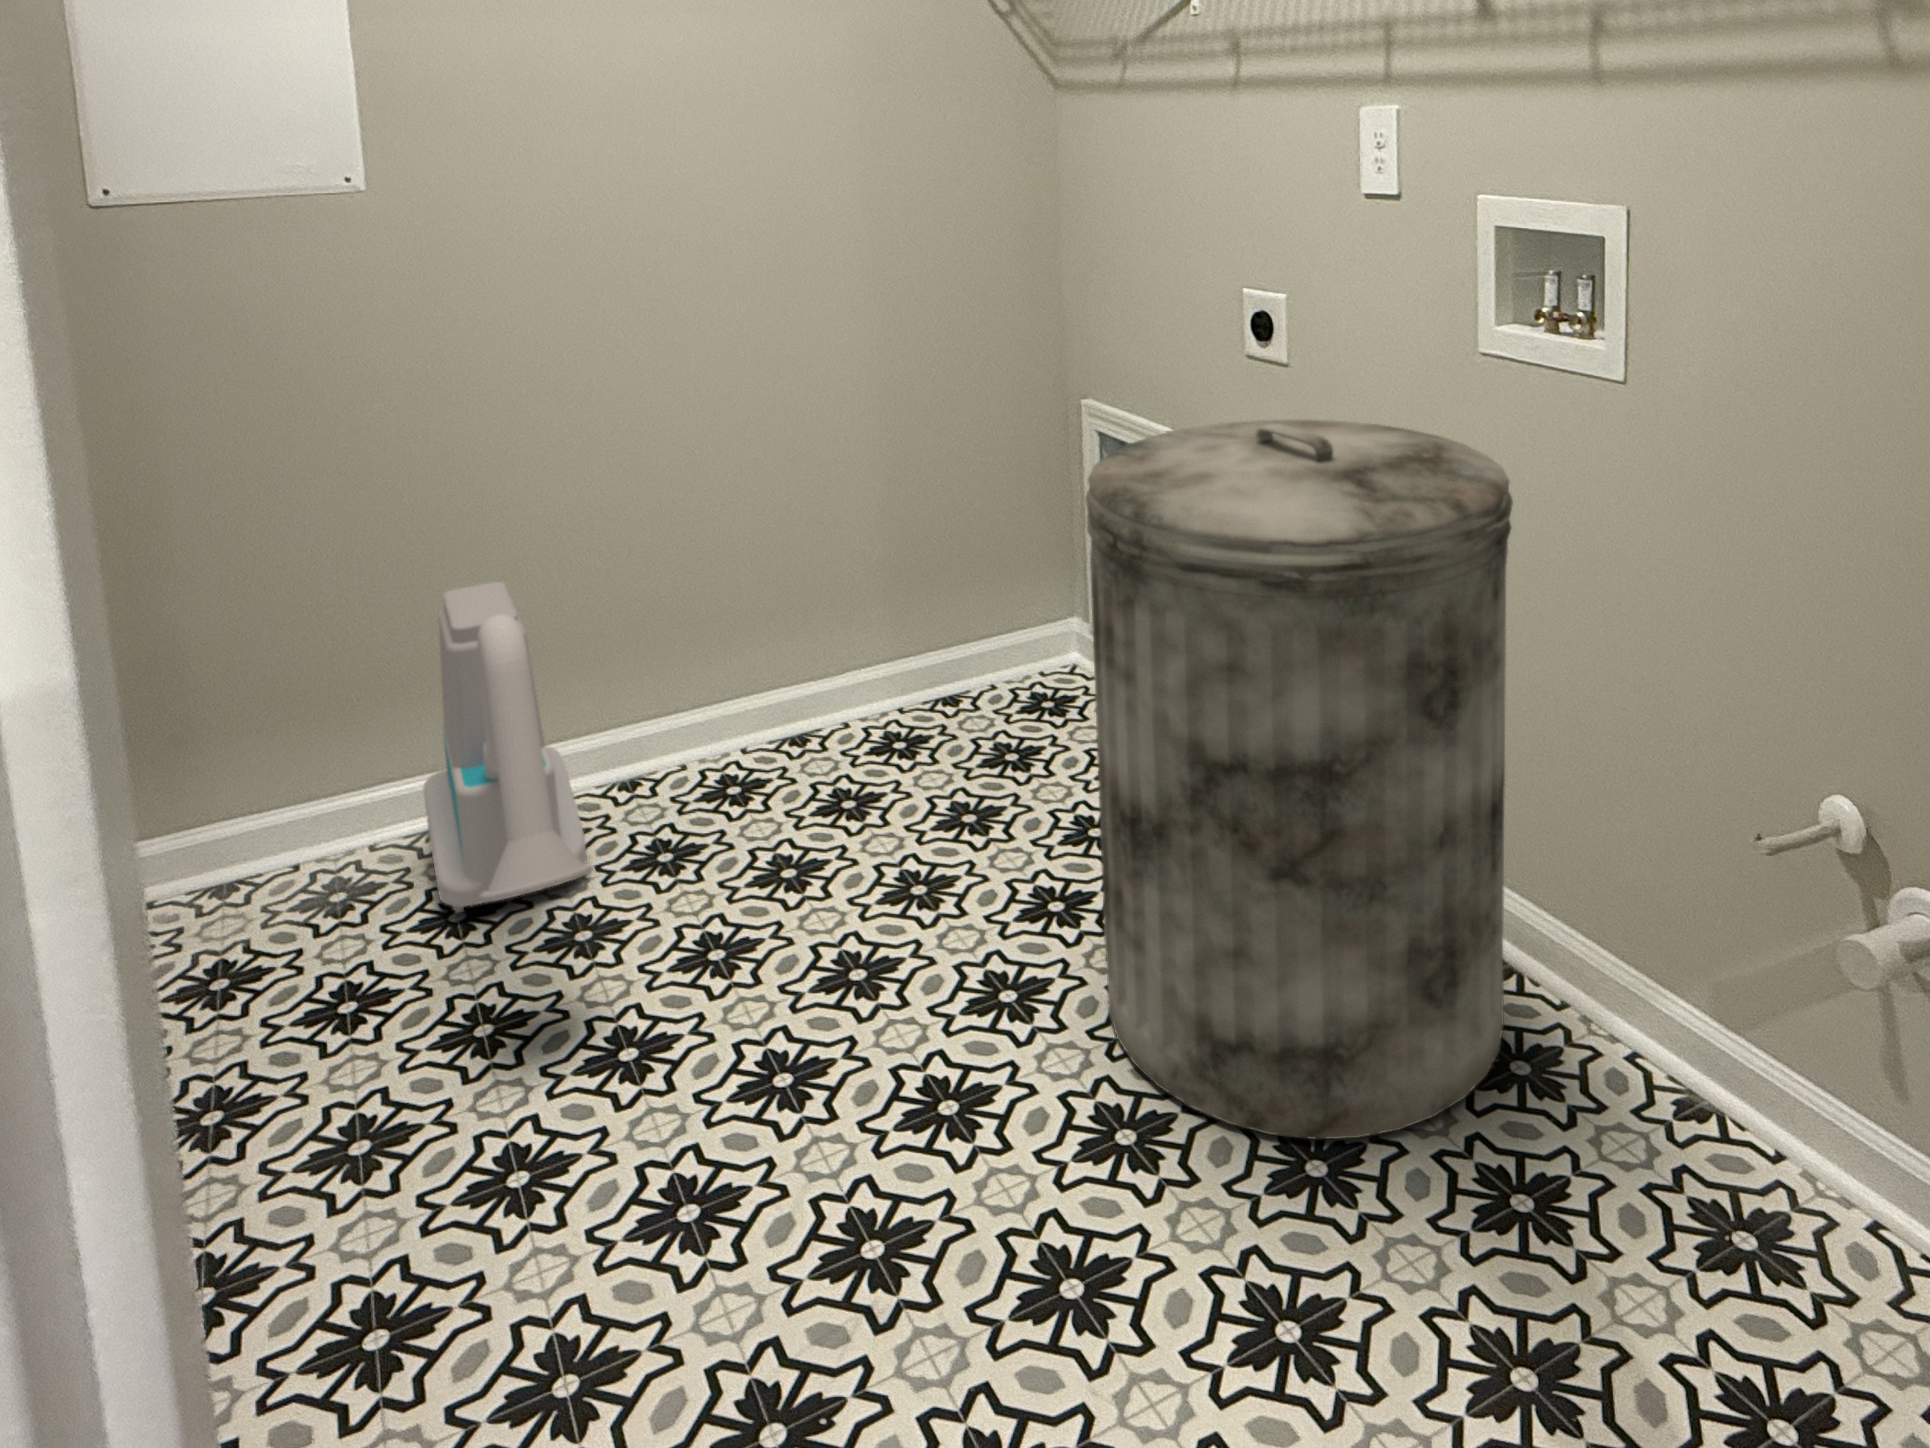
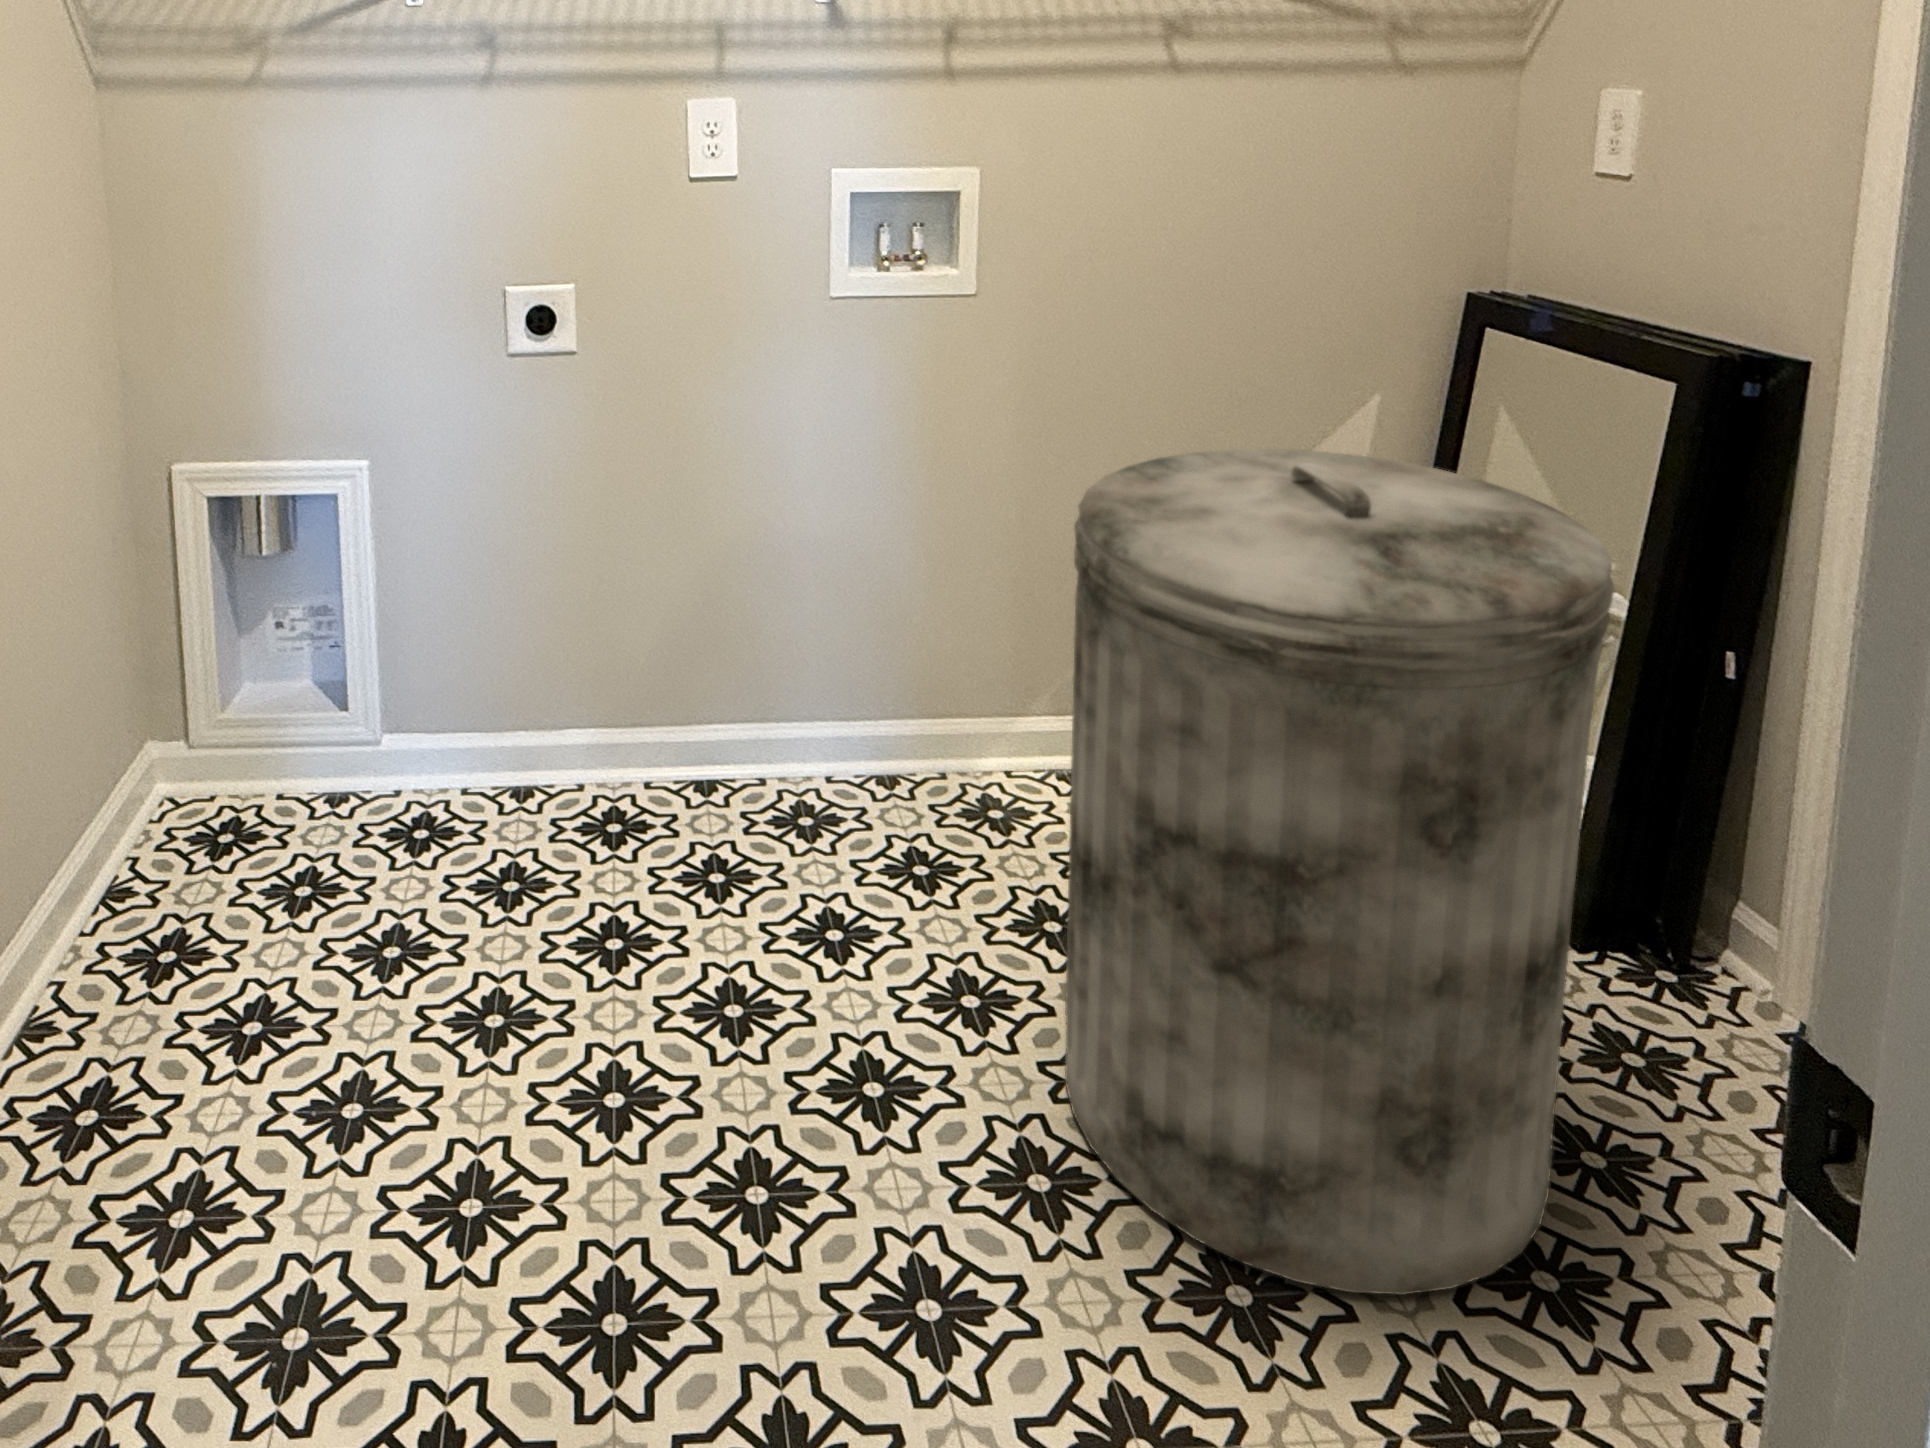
vacuum cleaner: present [423,582,593,913] -> none [506,491,635,779]

